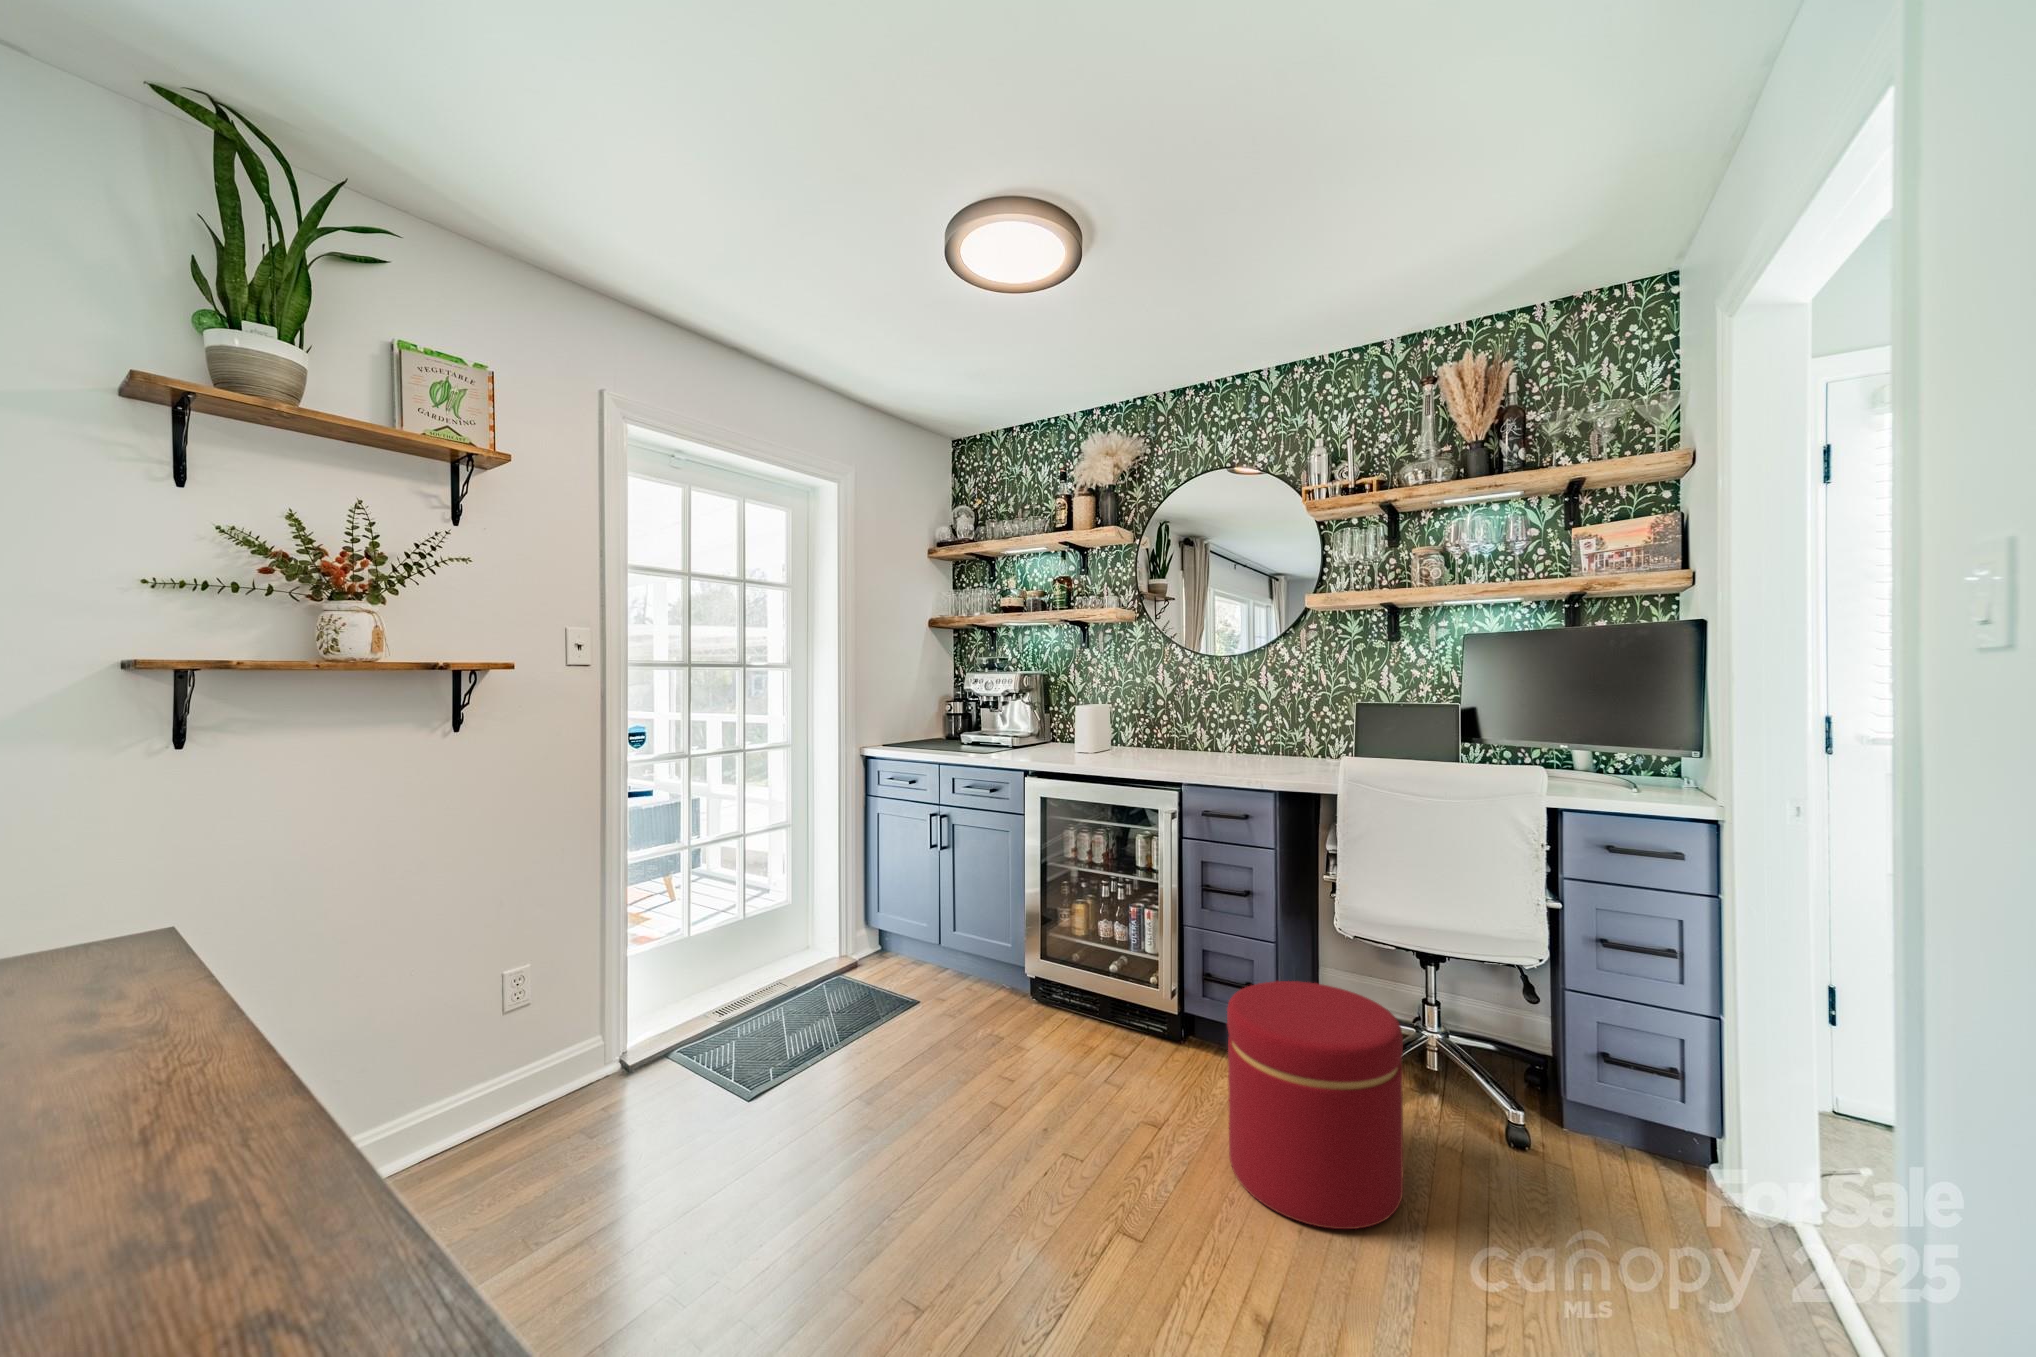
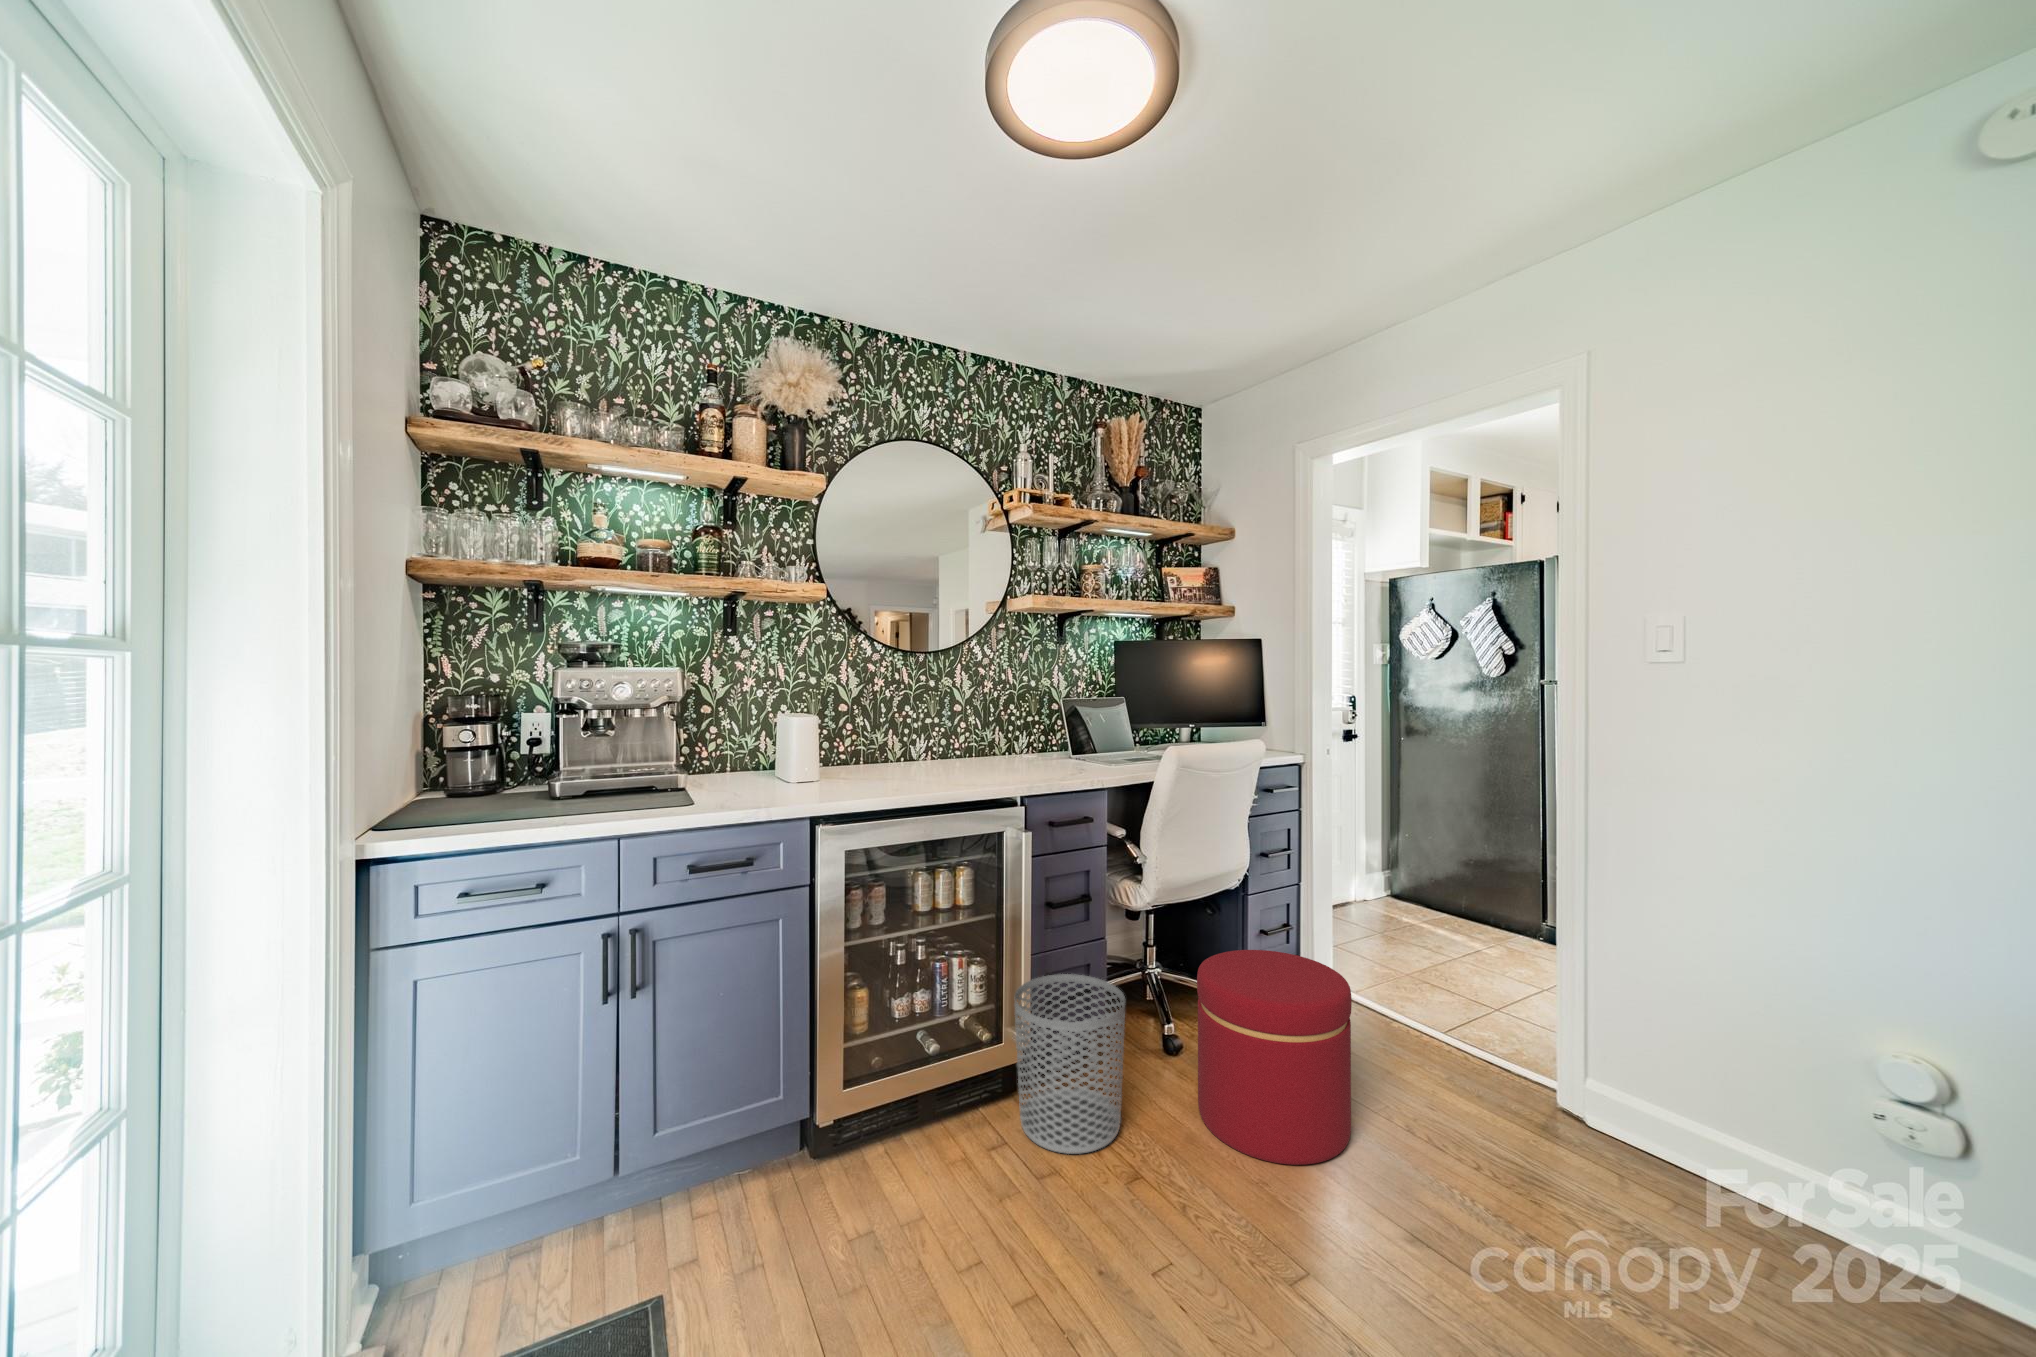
waste bin: none [1115,941,1213,1091] -> present [1014,974,1125,1154]

